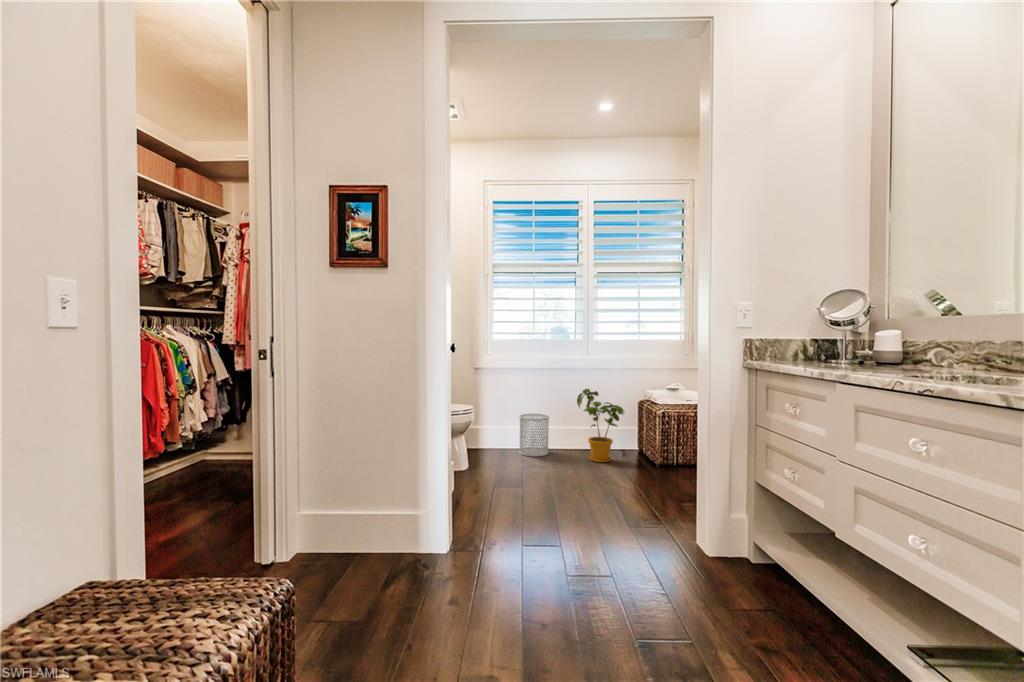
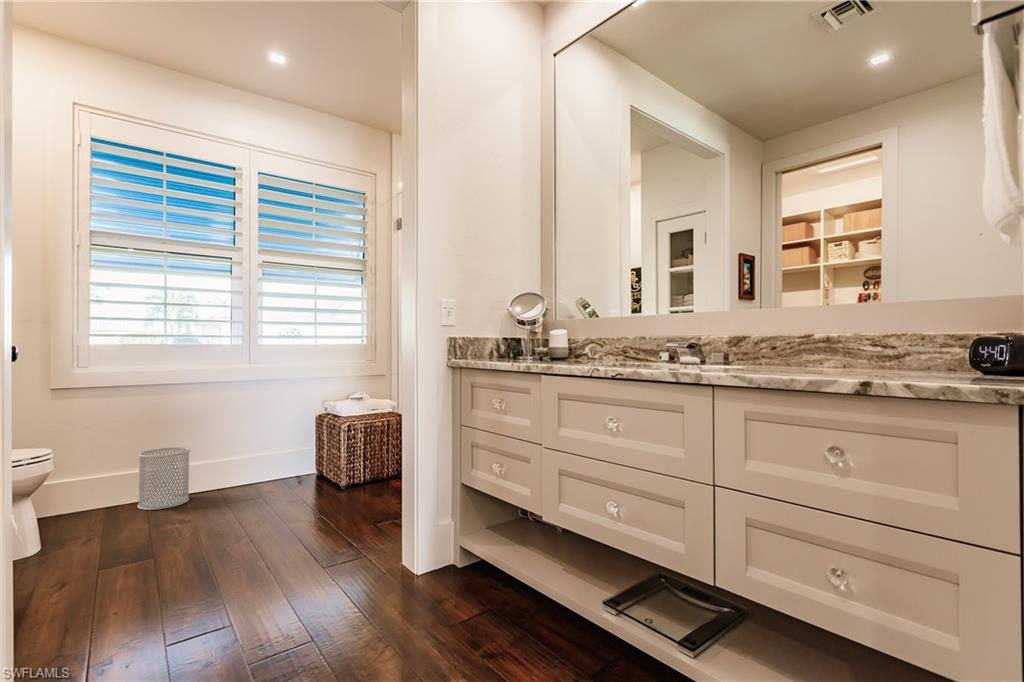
house plant: present [577,389,624,462] -> none [234,406,300,498]

